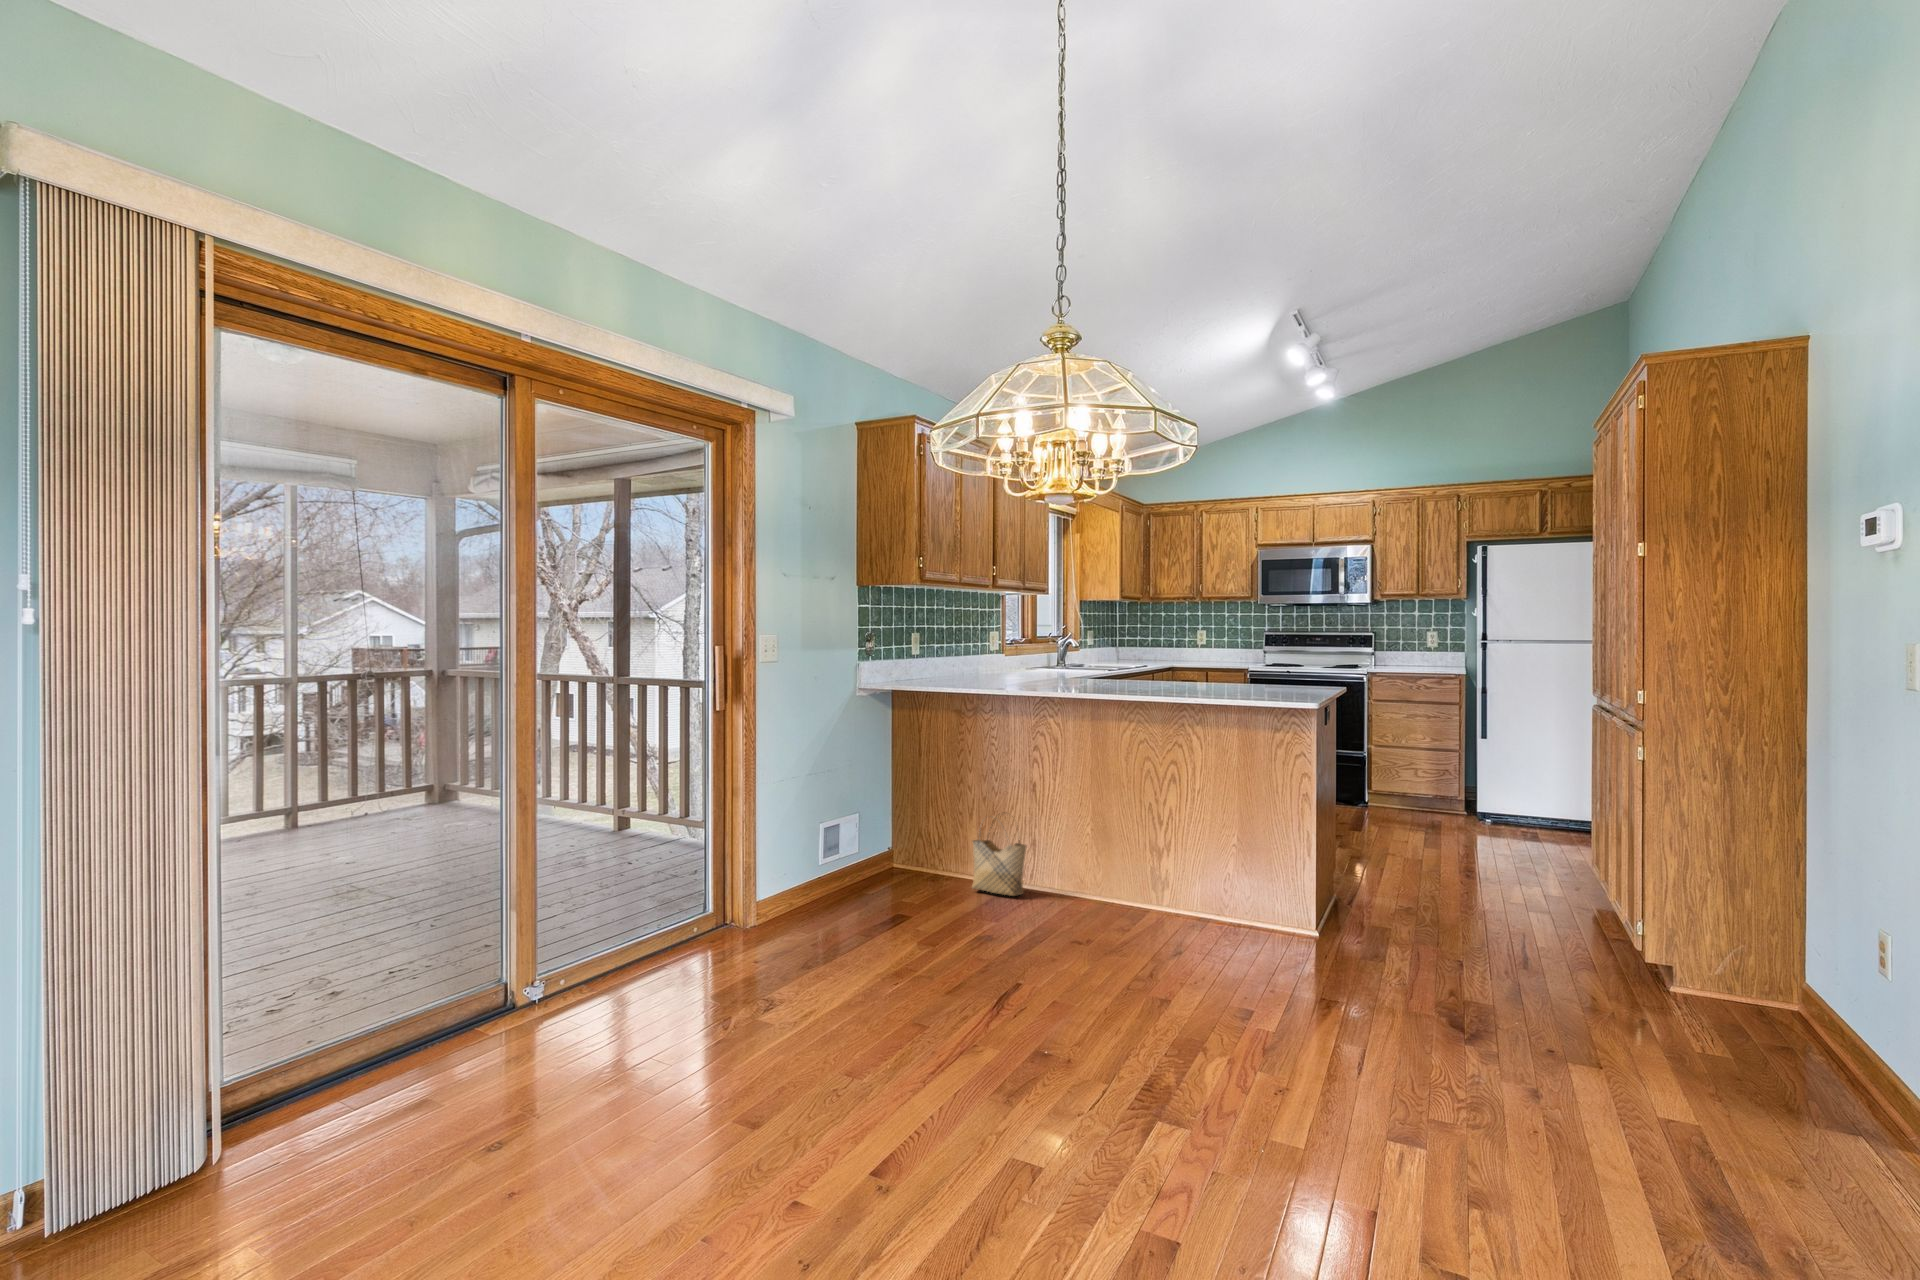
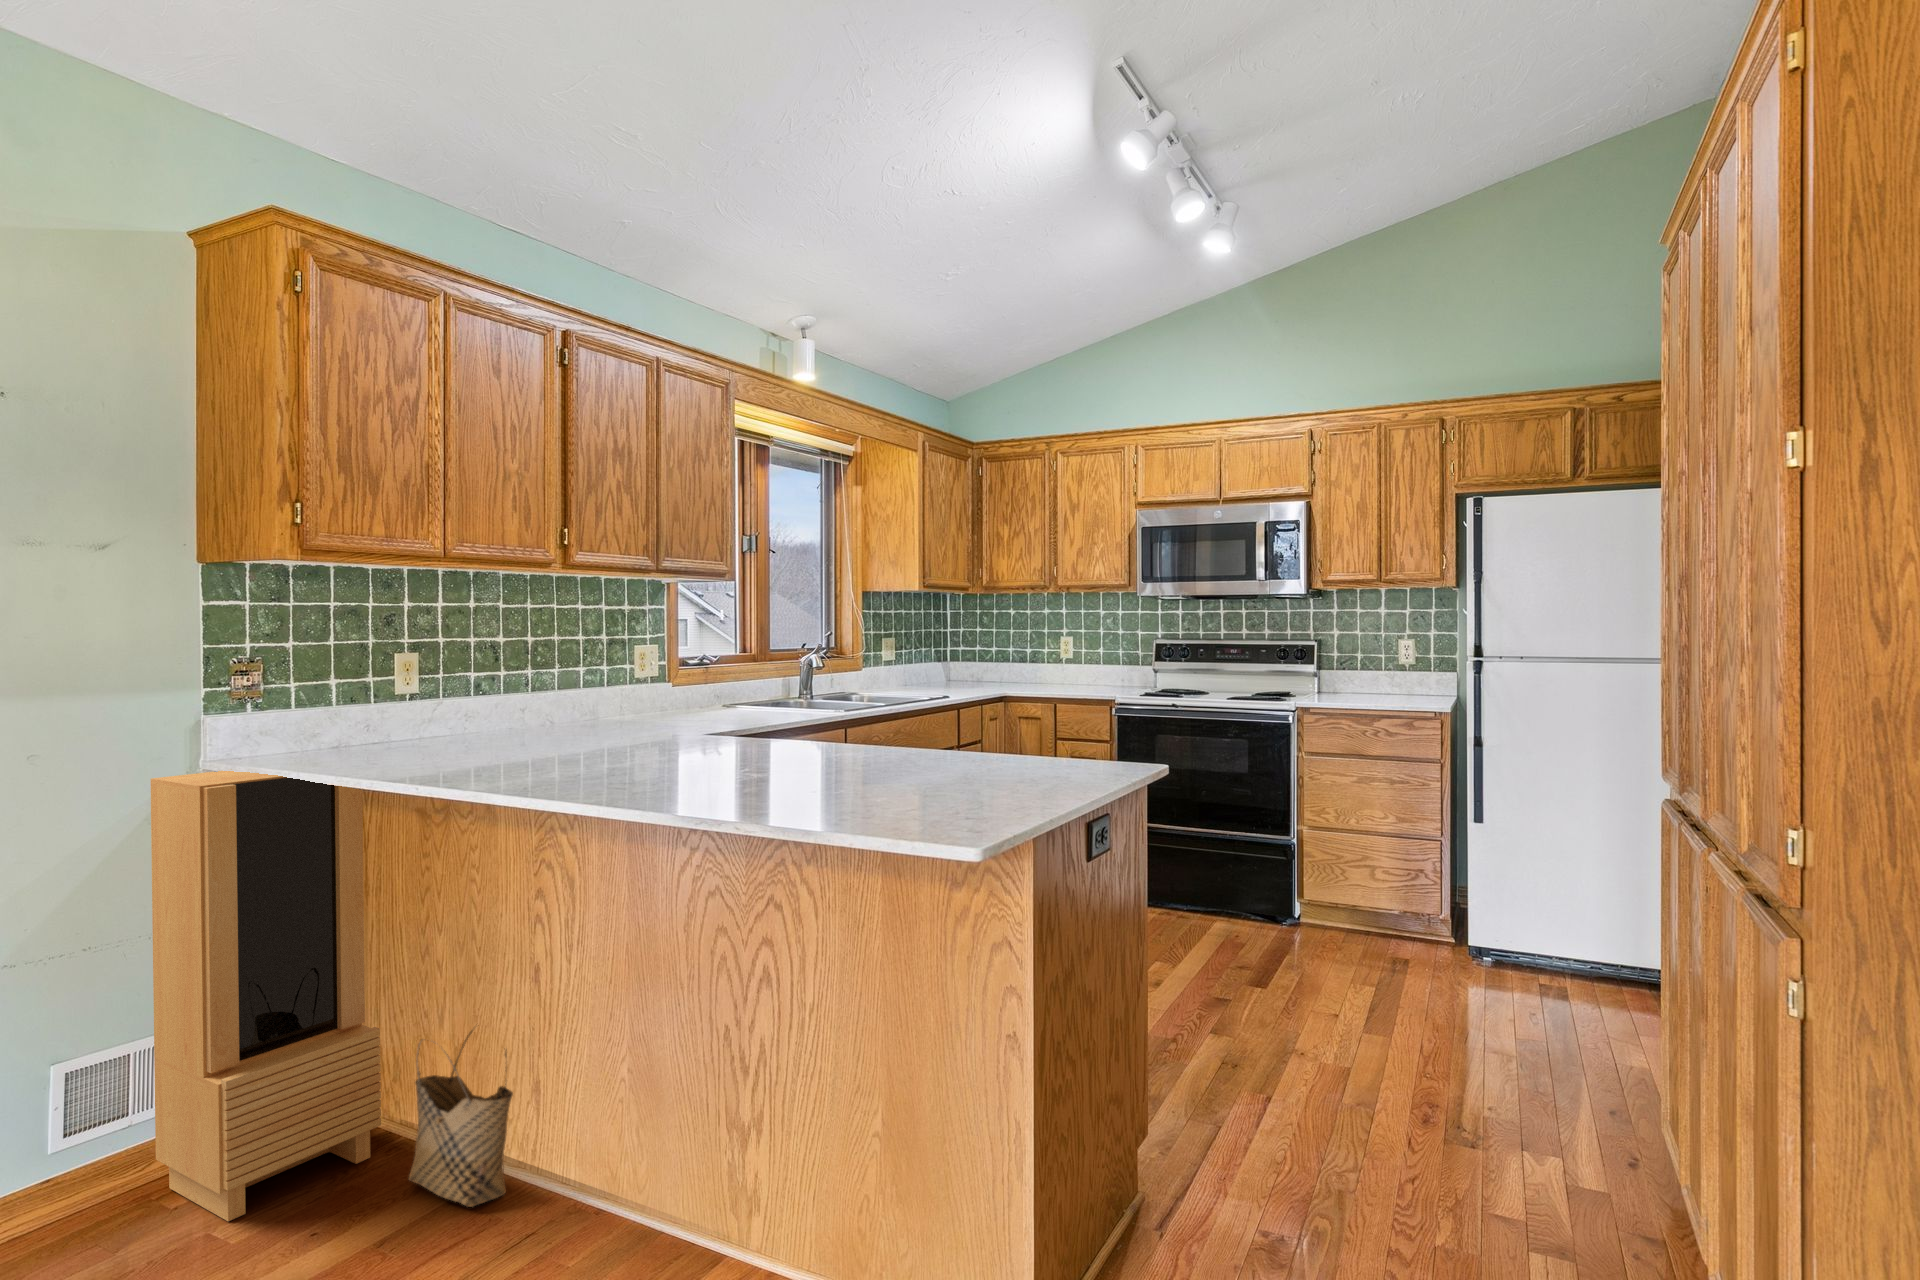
storage cabinet: none [849,687,943,900] -> present [150,771,381,1221]

